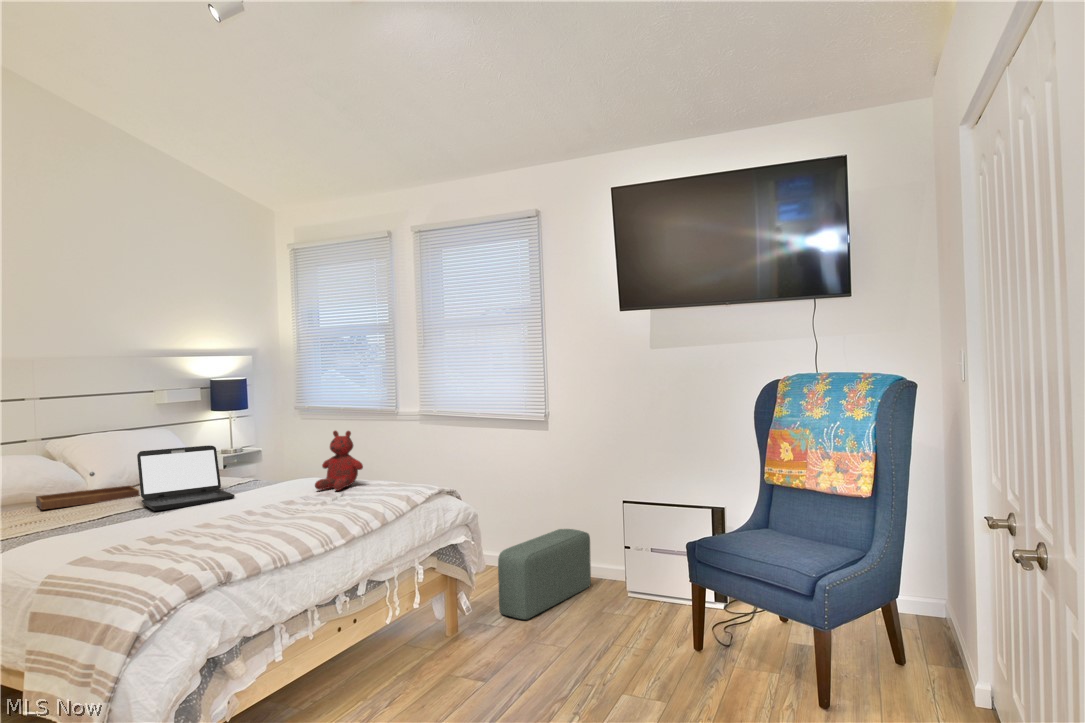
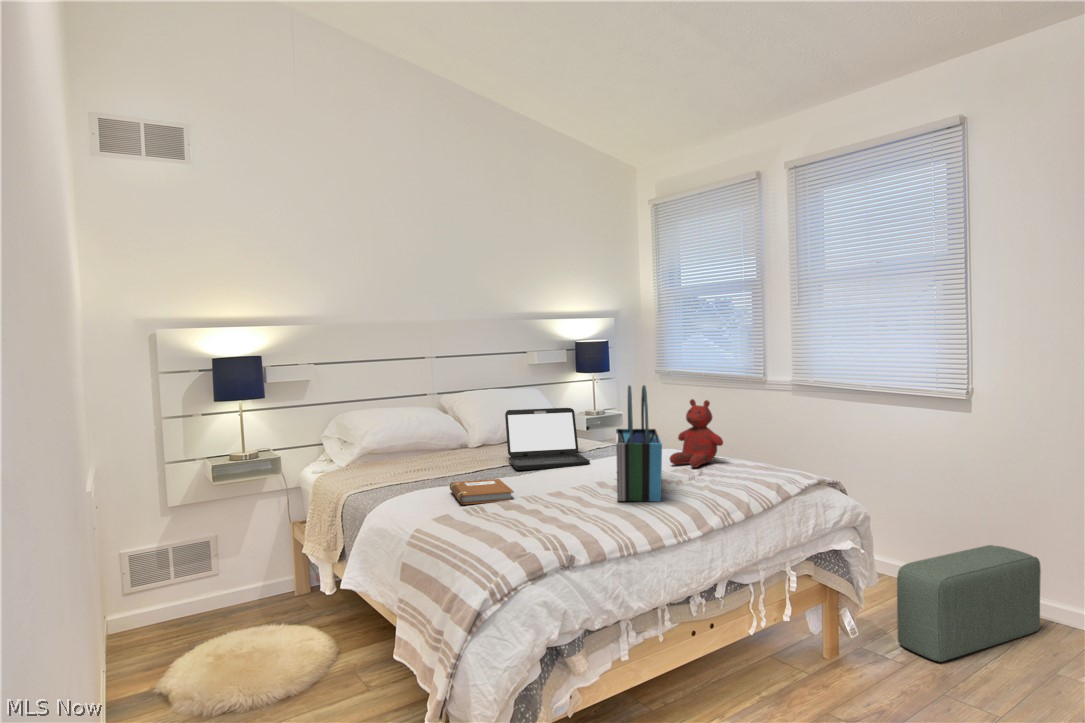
tote bag: none [265,418,311,524] -> present [616,385,662,501]
tray: present [36,472,139,510] -> none [432,426,510,457]
notebook: none [77,519,158,547] -> present [450,479,514,505]

